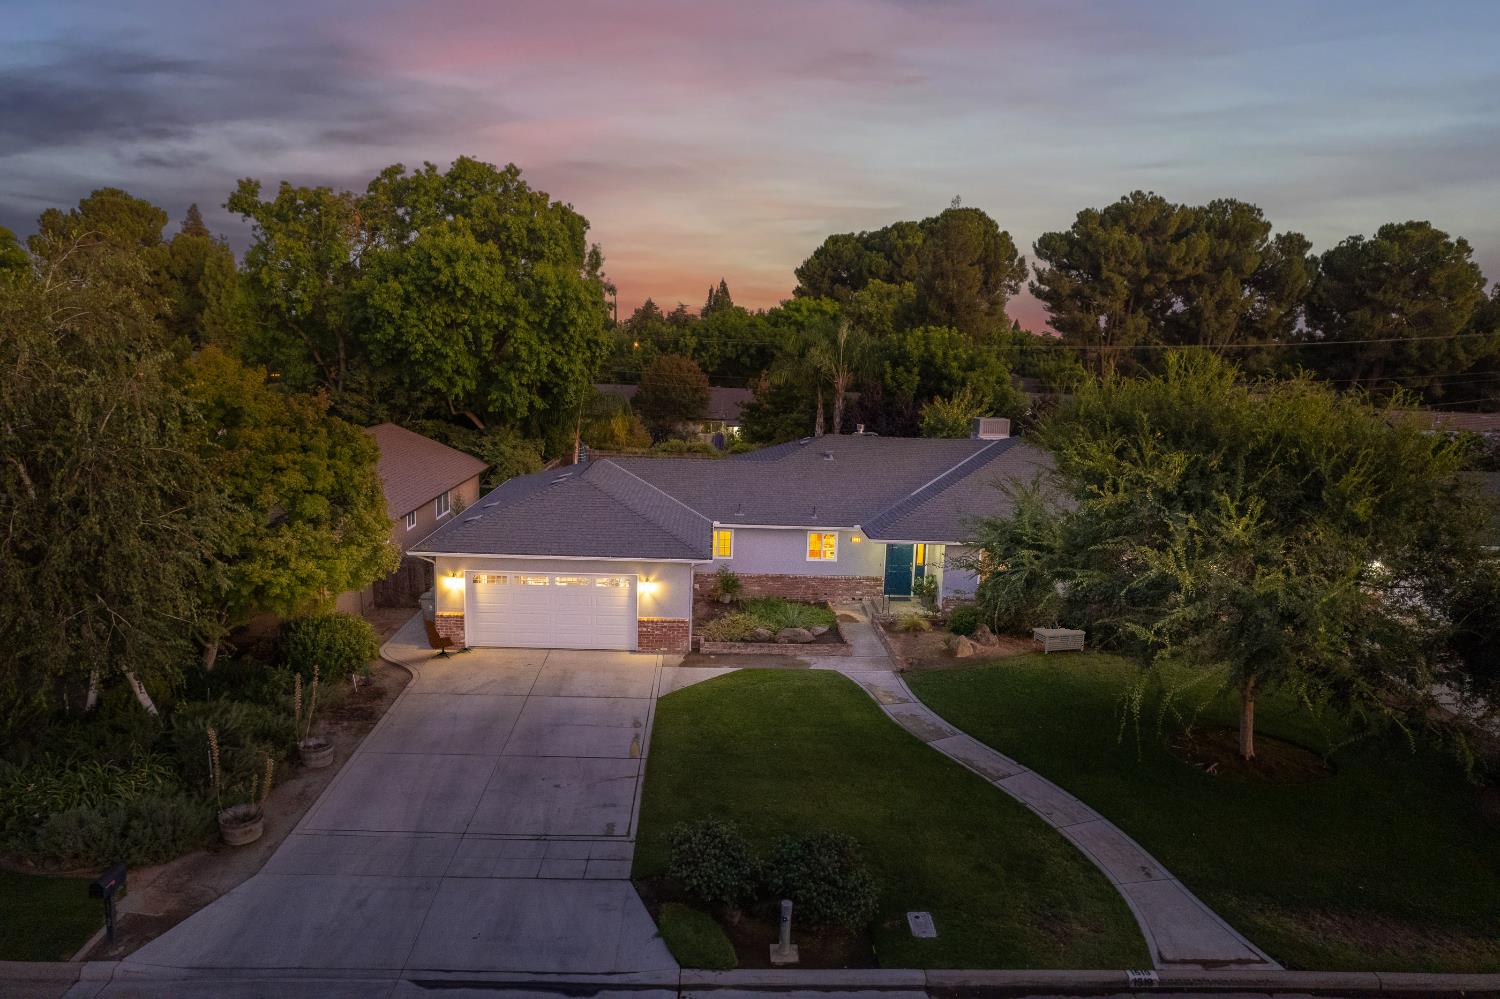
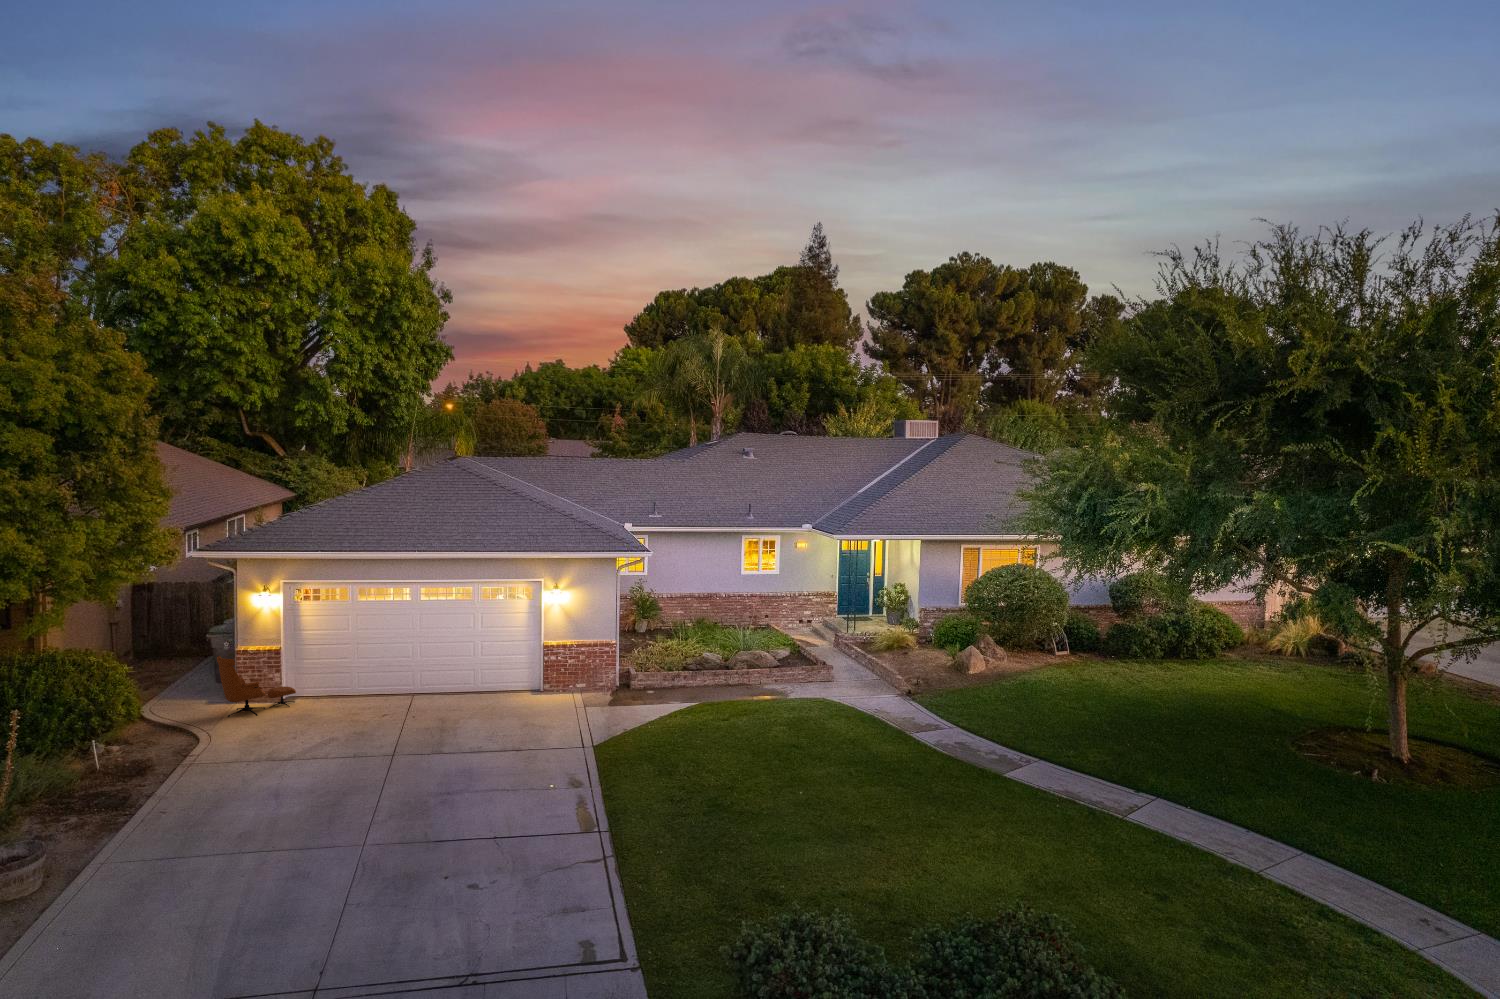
storage bench: present [1032,626,1086,654] -> none [1043,630,1106,664]
decorative plant: present [361,662,373,685] -> none [92,718,144,759]

